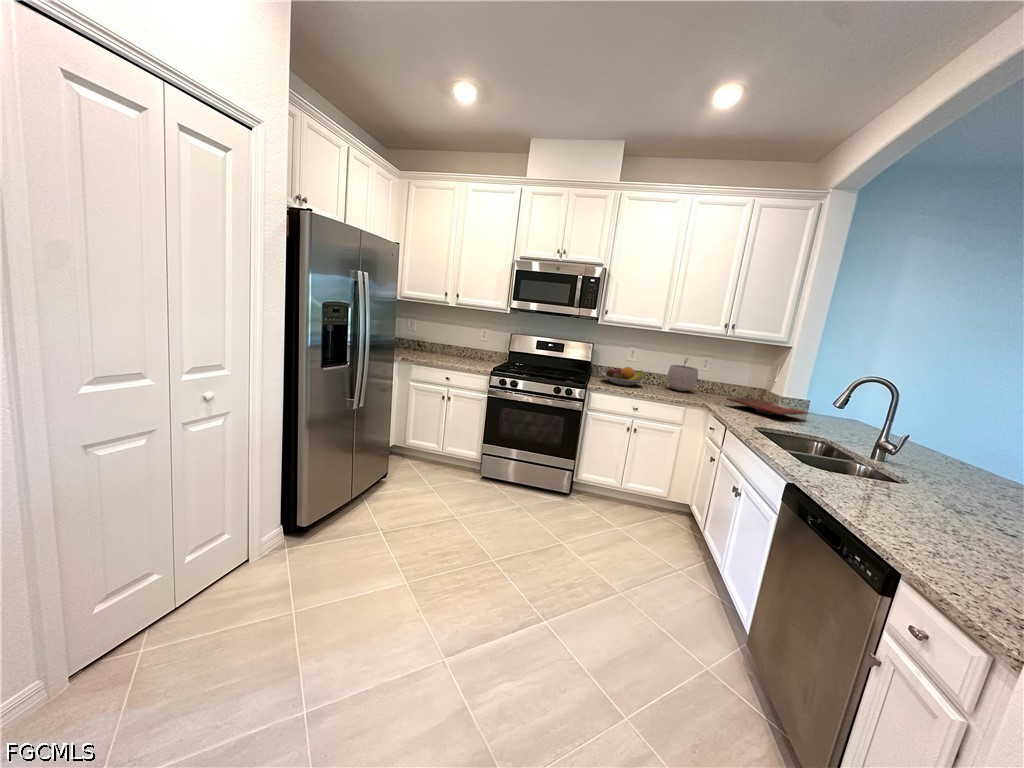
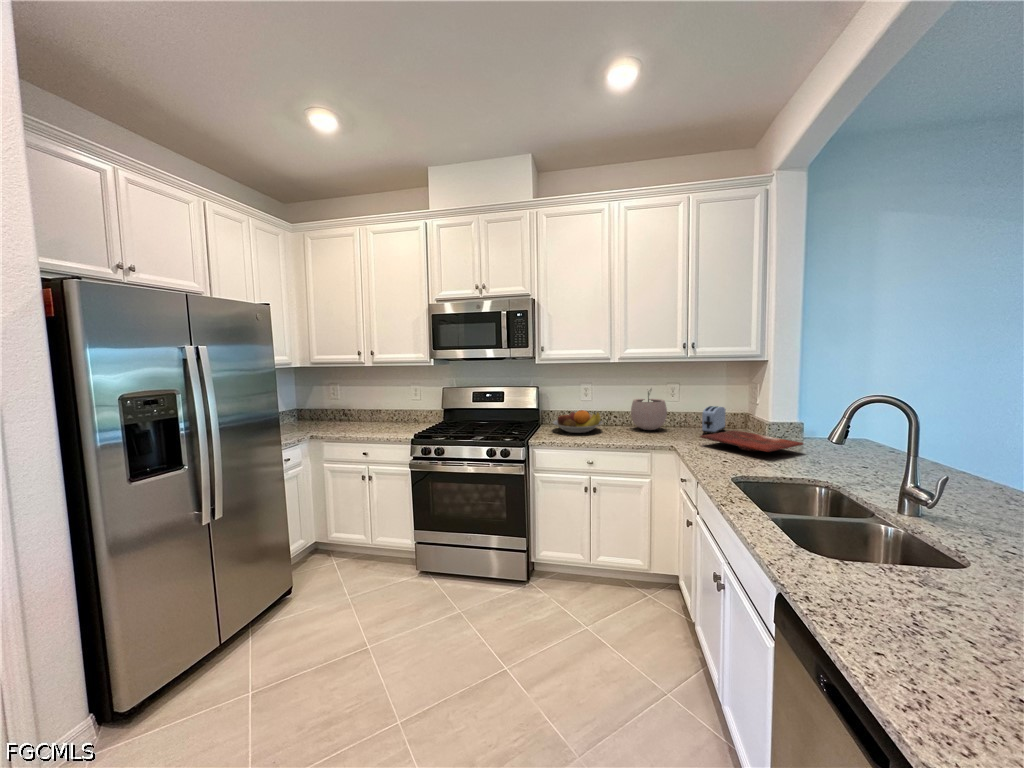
toaster: none [724,378,746,401] -> present [702,406,726,435]

